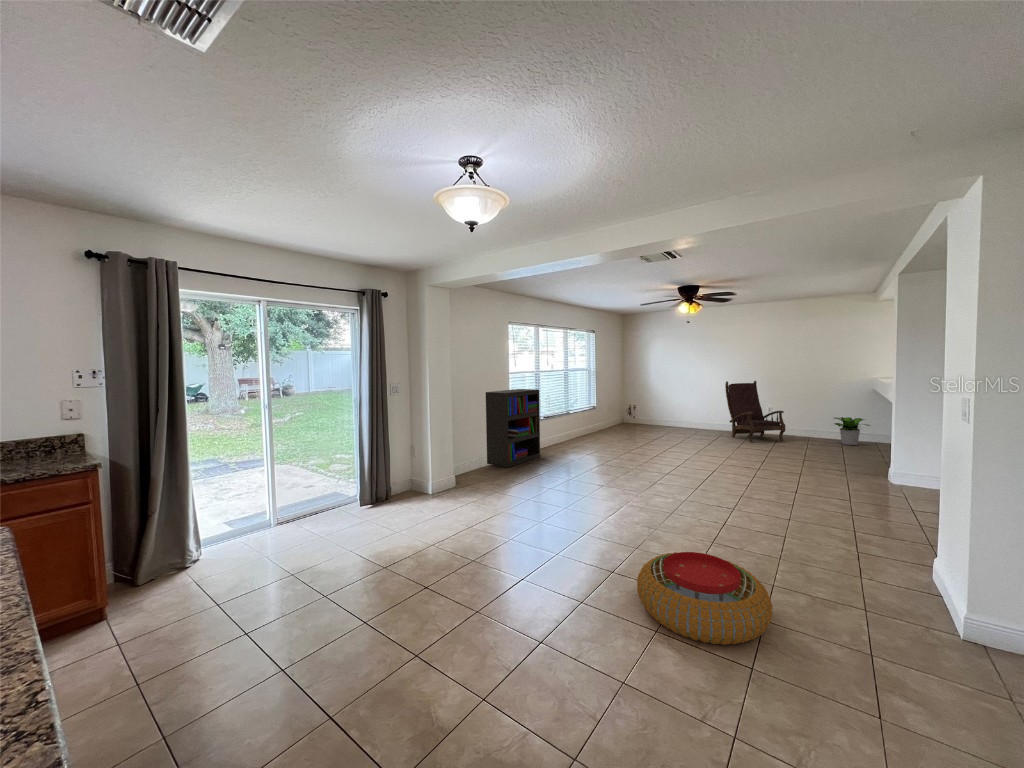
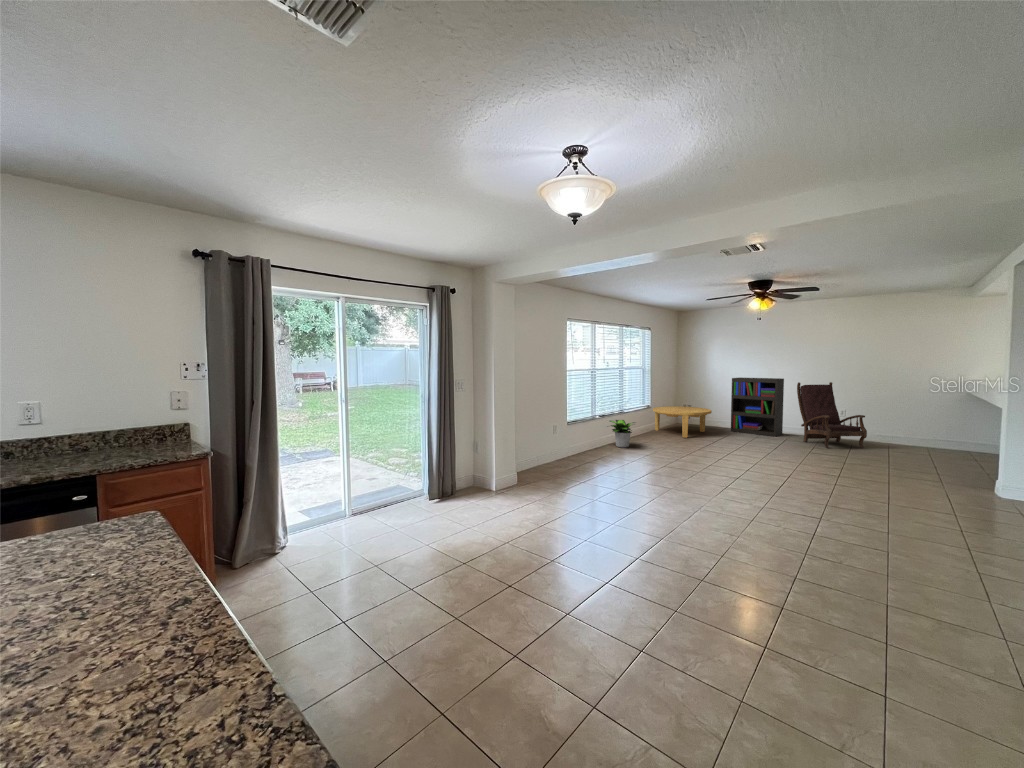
bookshelf: present [486,389,540,468] -> present [731,378,784,436]
coffee table: none [596,406,650,436] -> present [653,406,712,438]
potted plant: present [834,417,870,445] -> present [610,420,635,447]
pouf: present [637,552,772,645] -> none [735,565,899,670]

